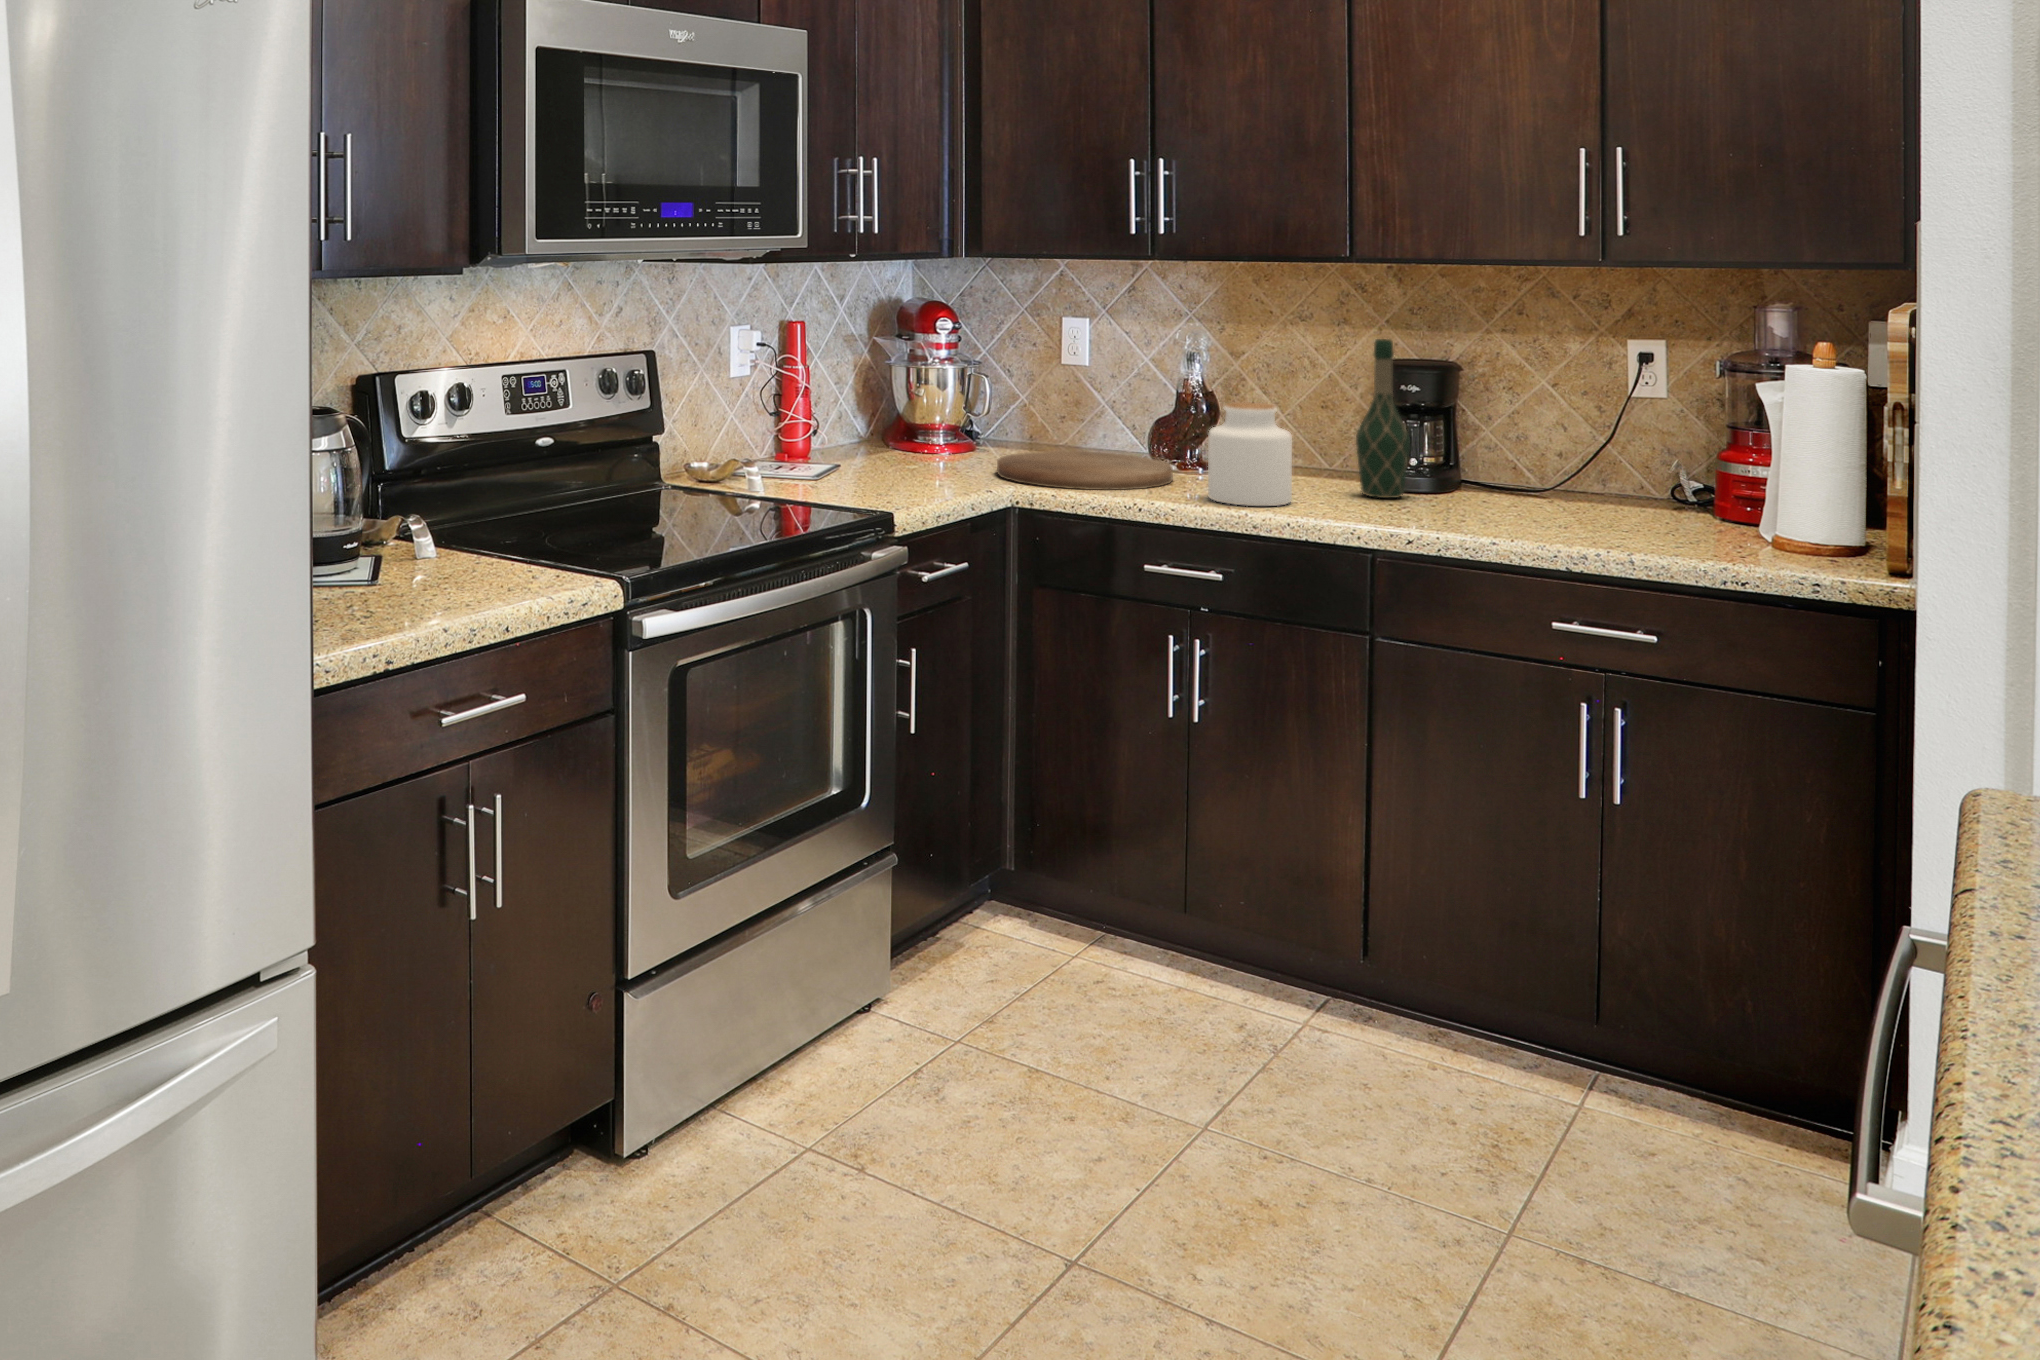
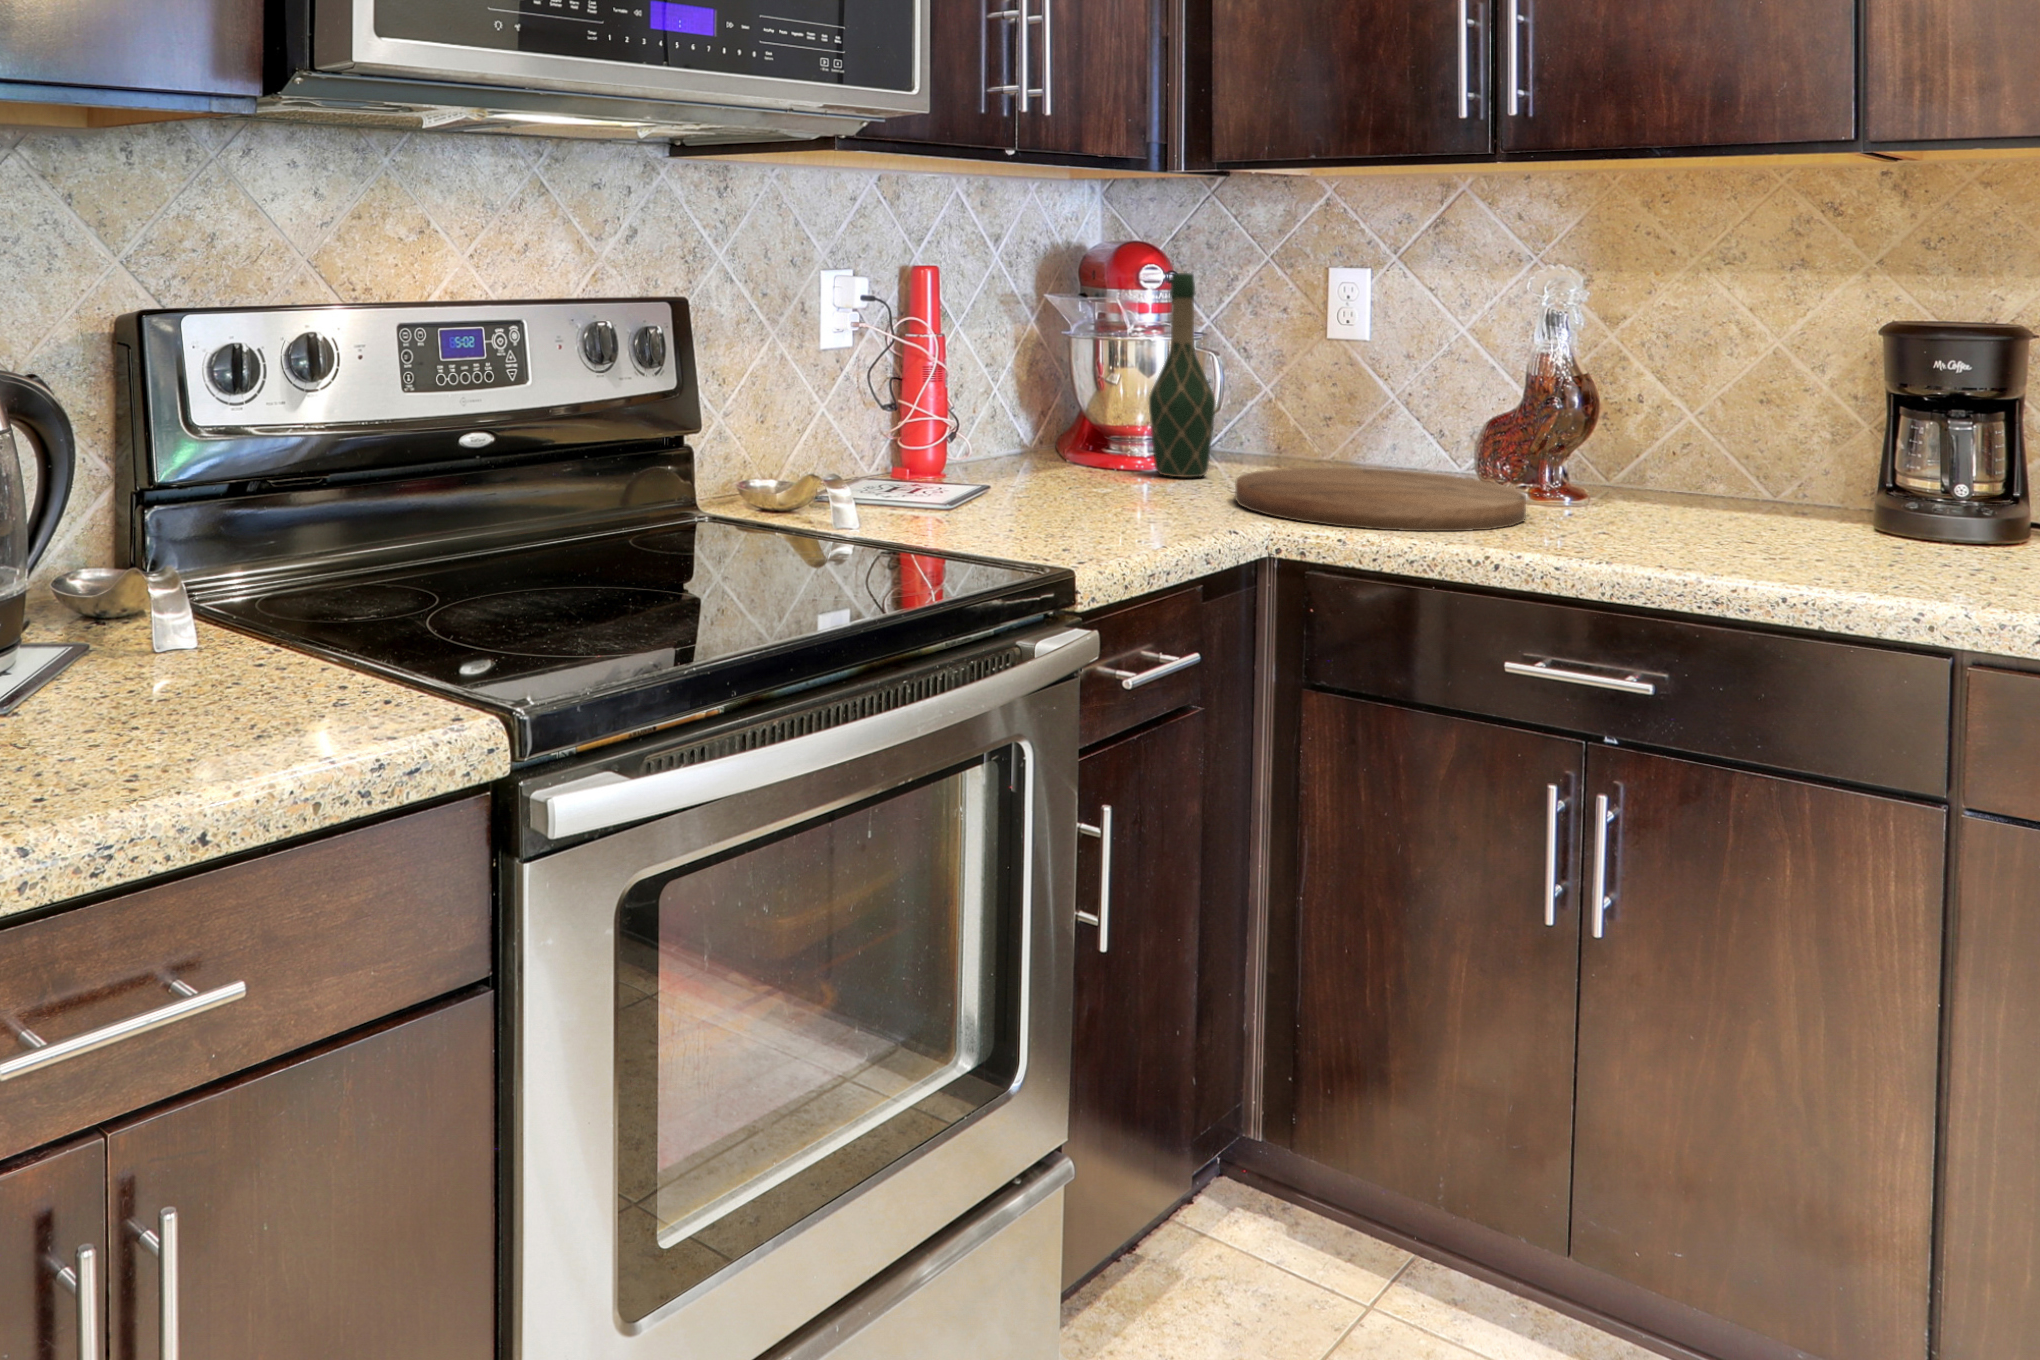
wine bottle: present [1356,339,1410,498] -> present [1149,273,1216,477]
jar: present [1208,402,1292,506] -> none [1608,387,1763,565]

